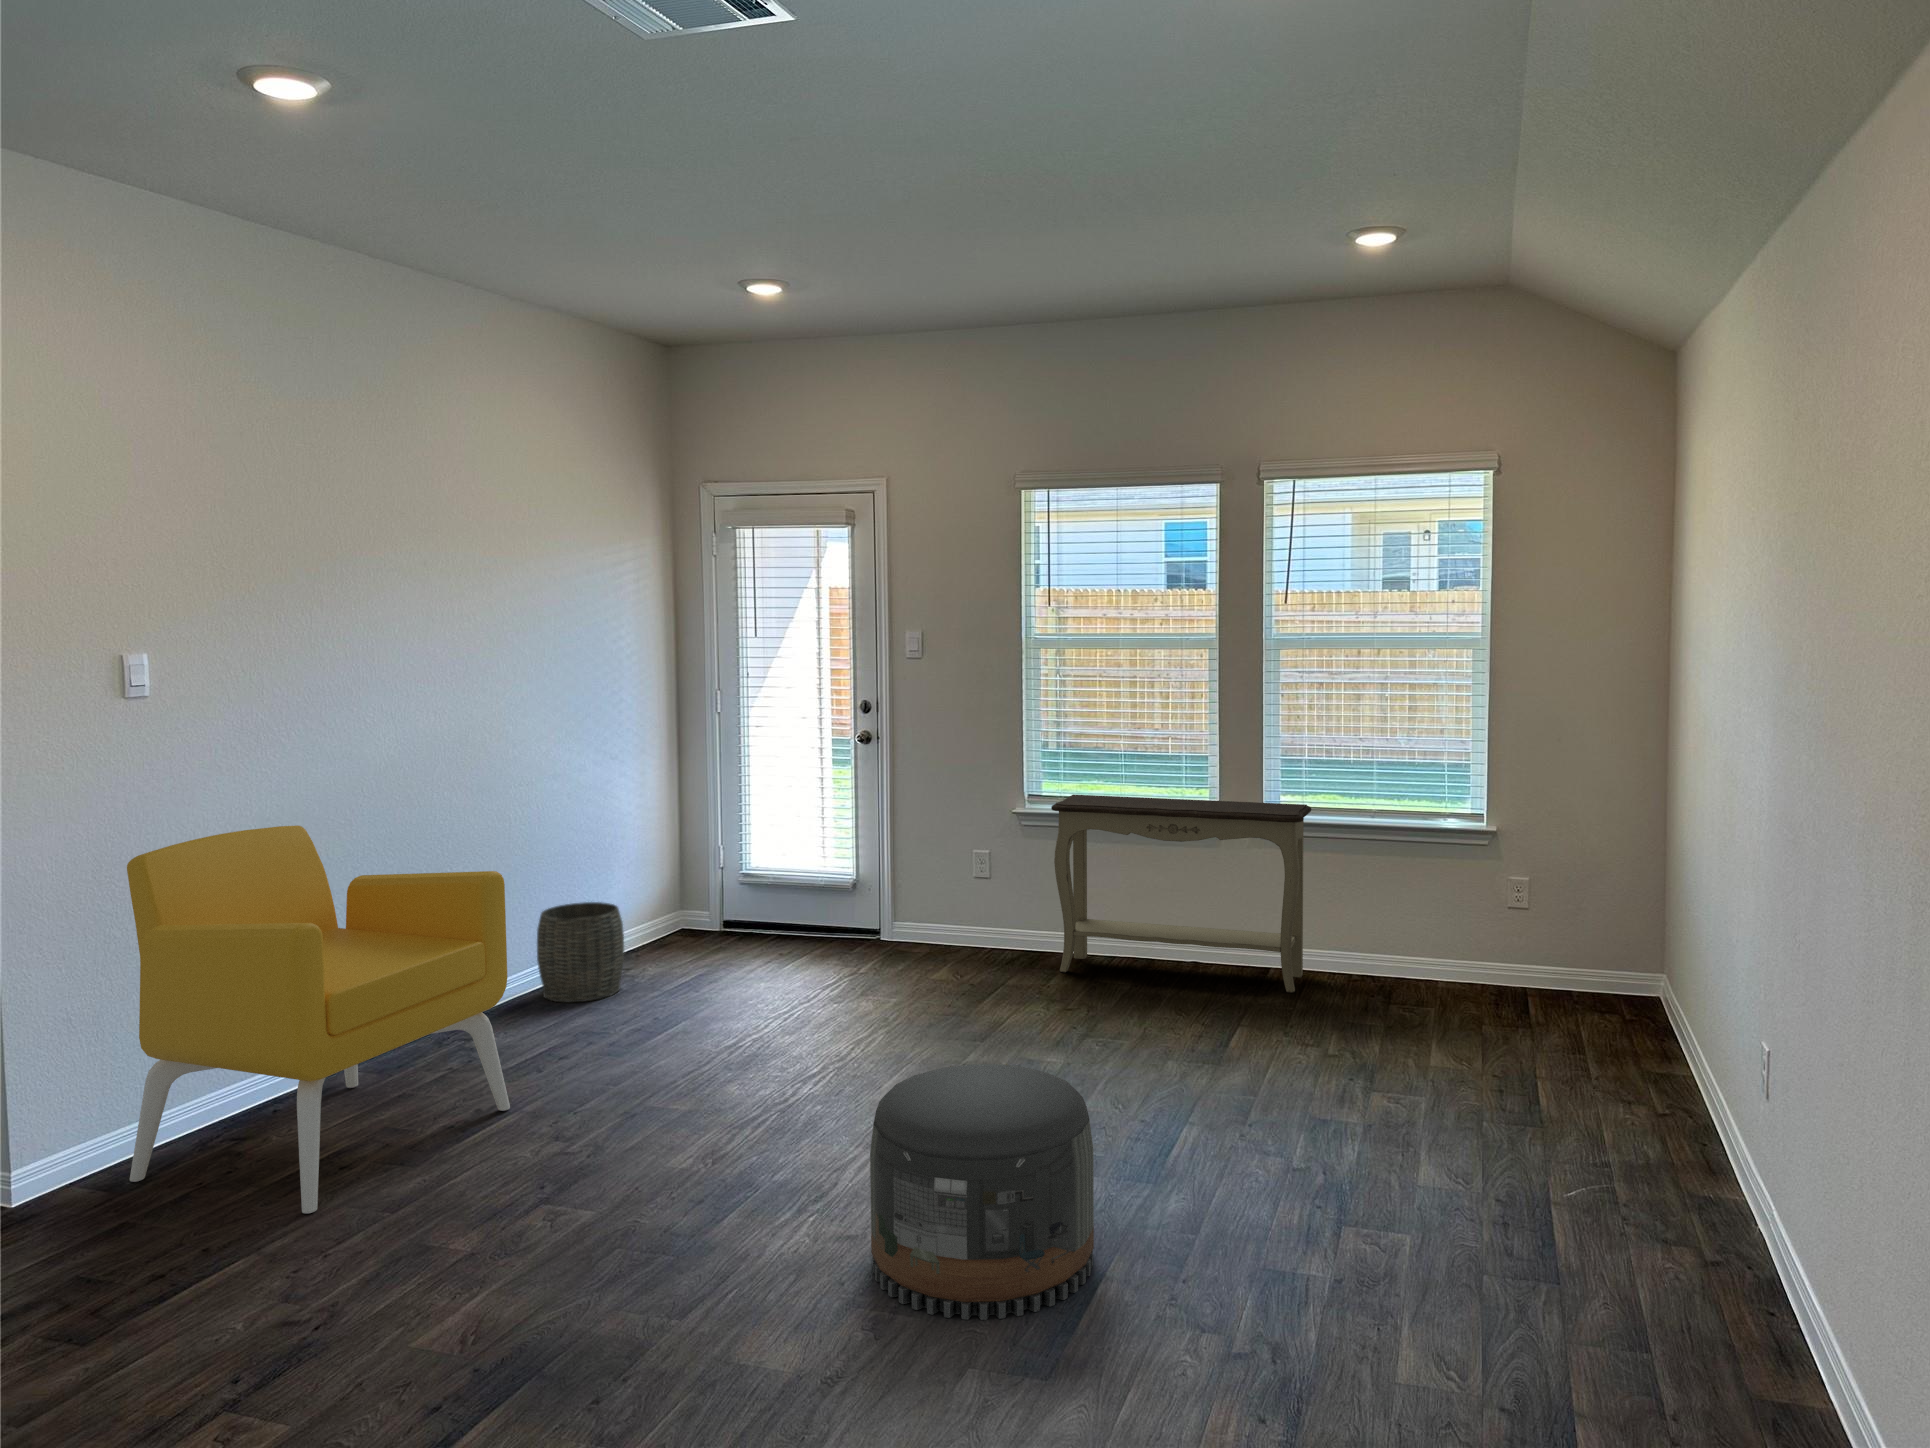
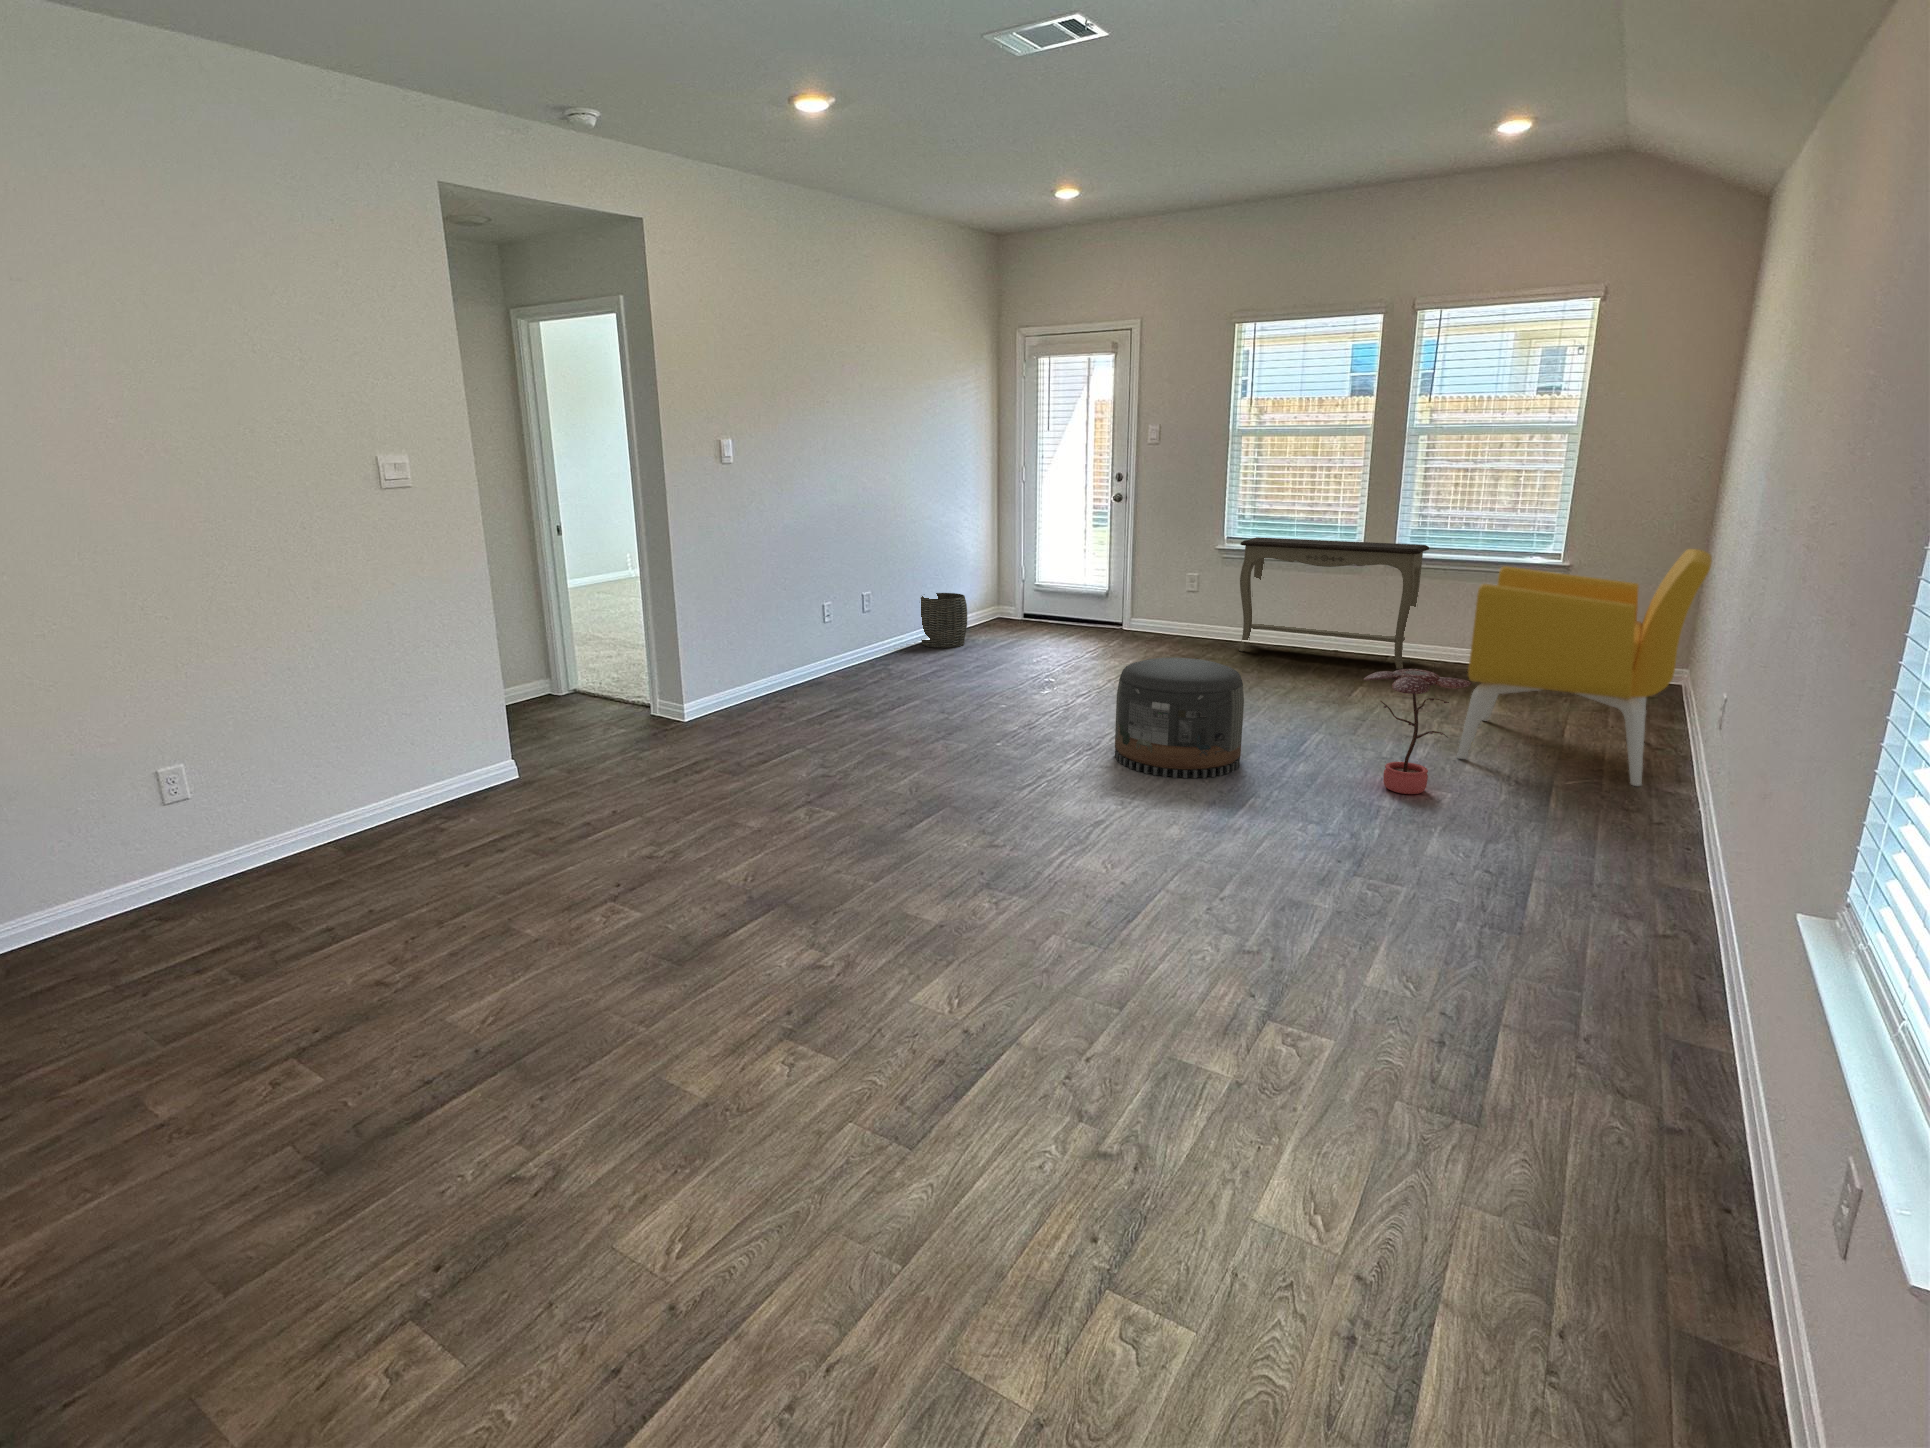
armchair: present [127,826,510,1214] -> present [1457,549,1712,786]
potted plant: none [1287,1073,1457,1307] -> present [1363,669,1471,794]

